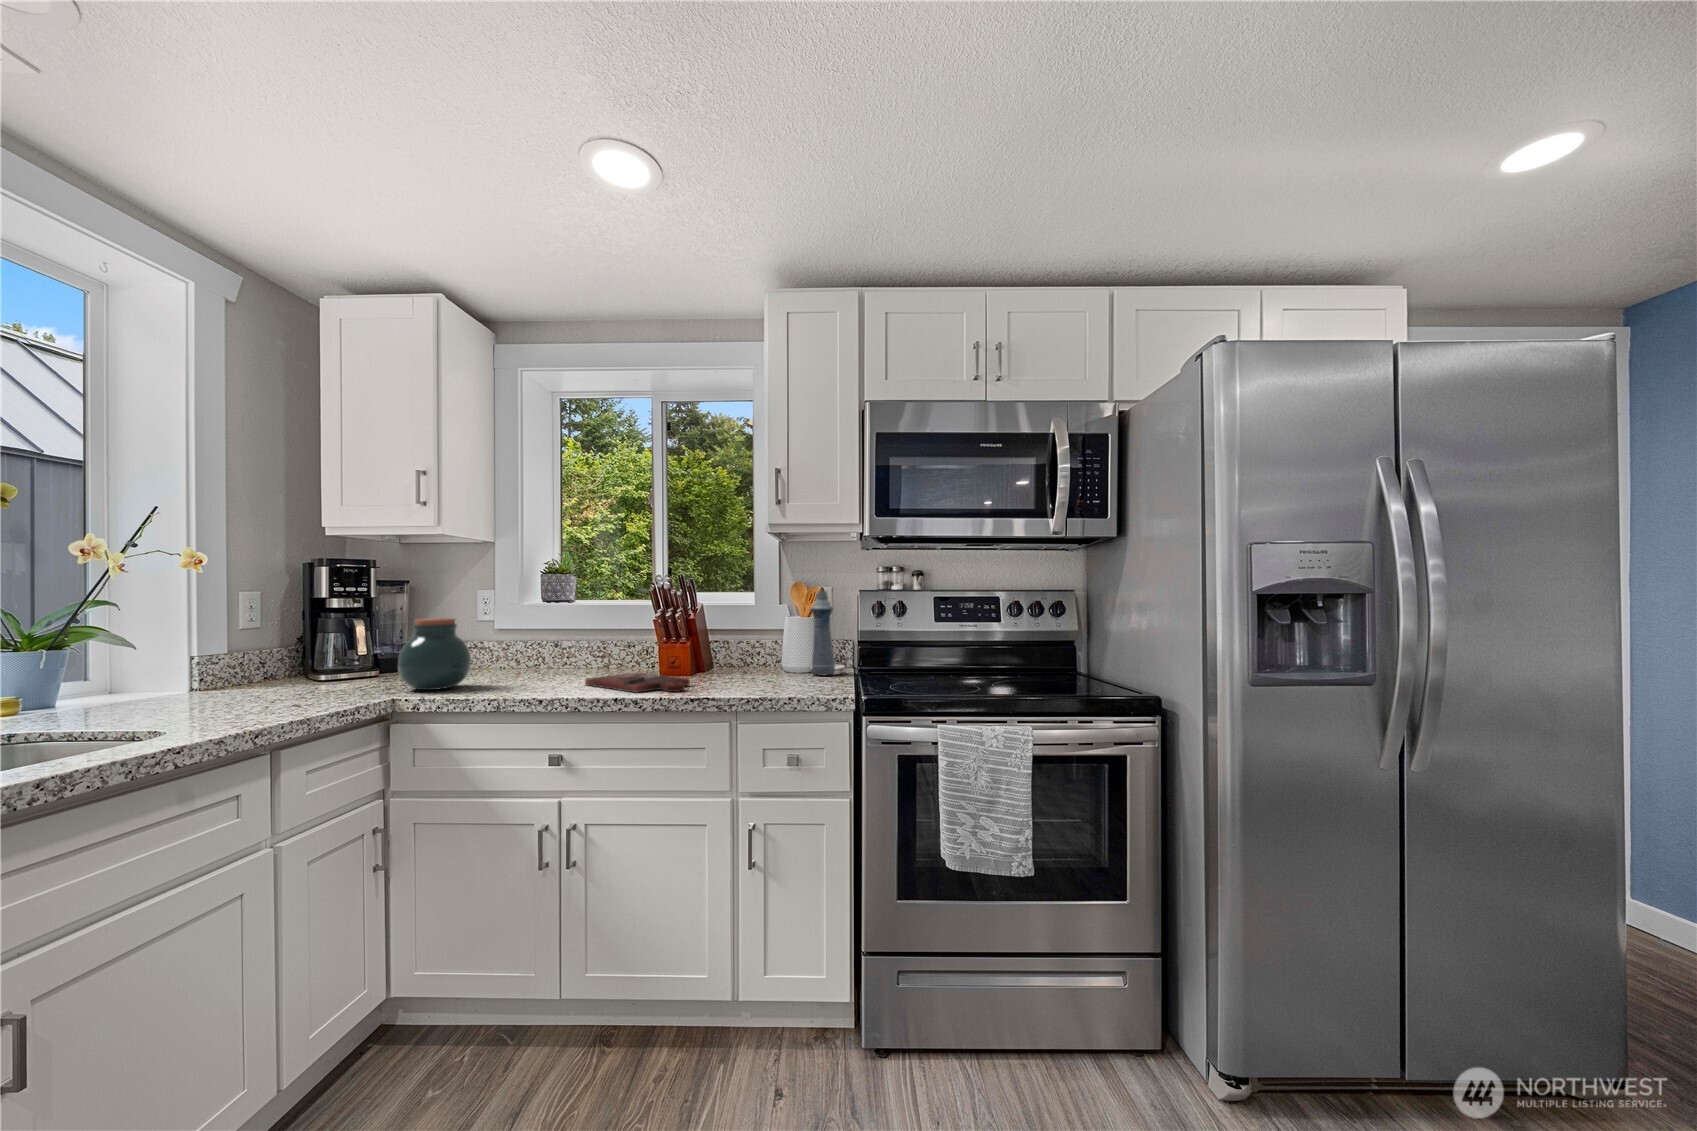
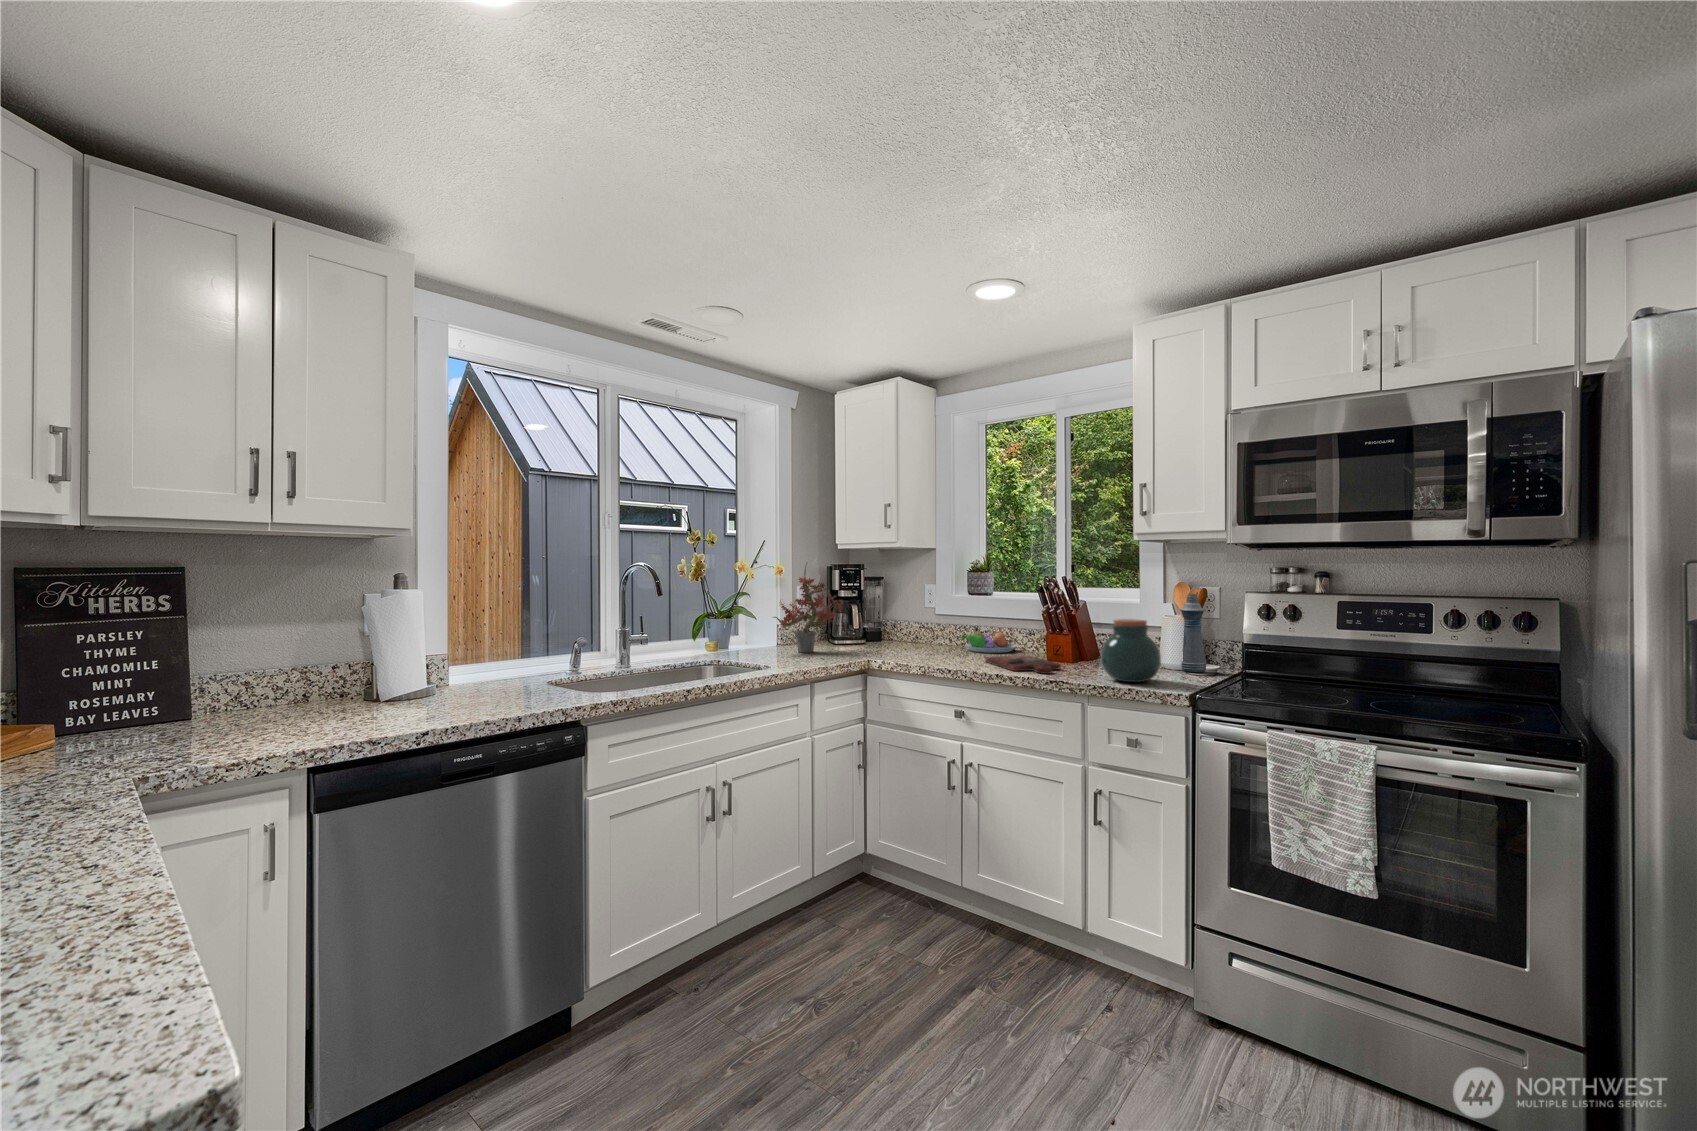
potted plant: none [203,549,345,698] -> present [773,564,843,652]
jar: present [398,618,471,690] -> present [1101,619,1161,682]
fruit bowl: none [536,645,610,675] -> present [961,629,1017,653]

